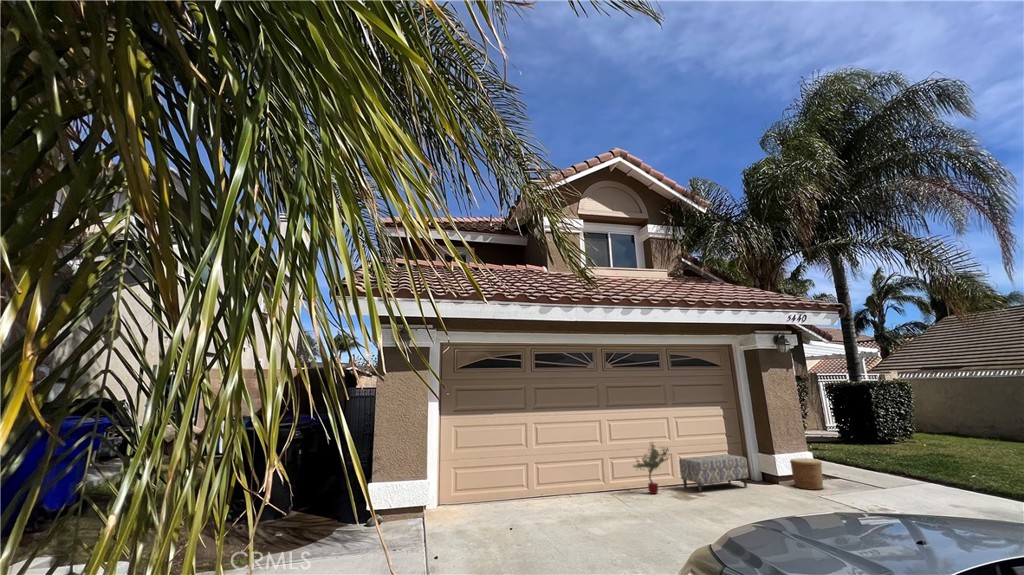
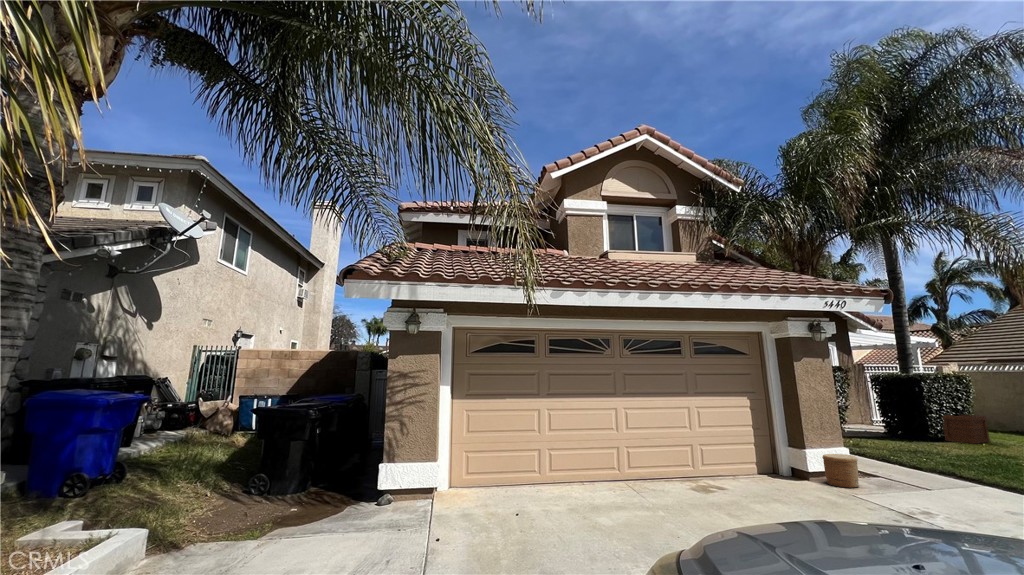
wooden crate: none [888,419,930,446] -> present [943,415,990,444]
potted tree: present [634,442,669,494] -> none [649,431,690,486]
bench: present [679,454,748,493] -> none [701,447,776,487]

